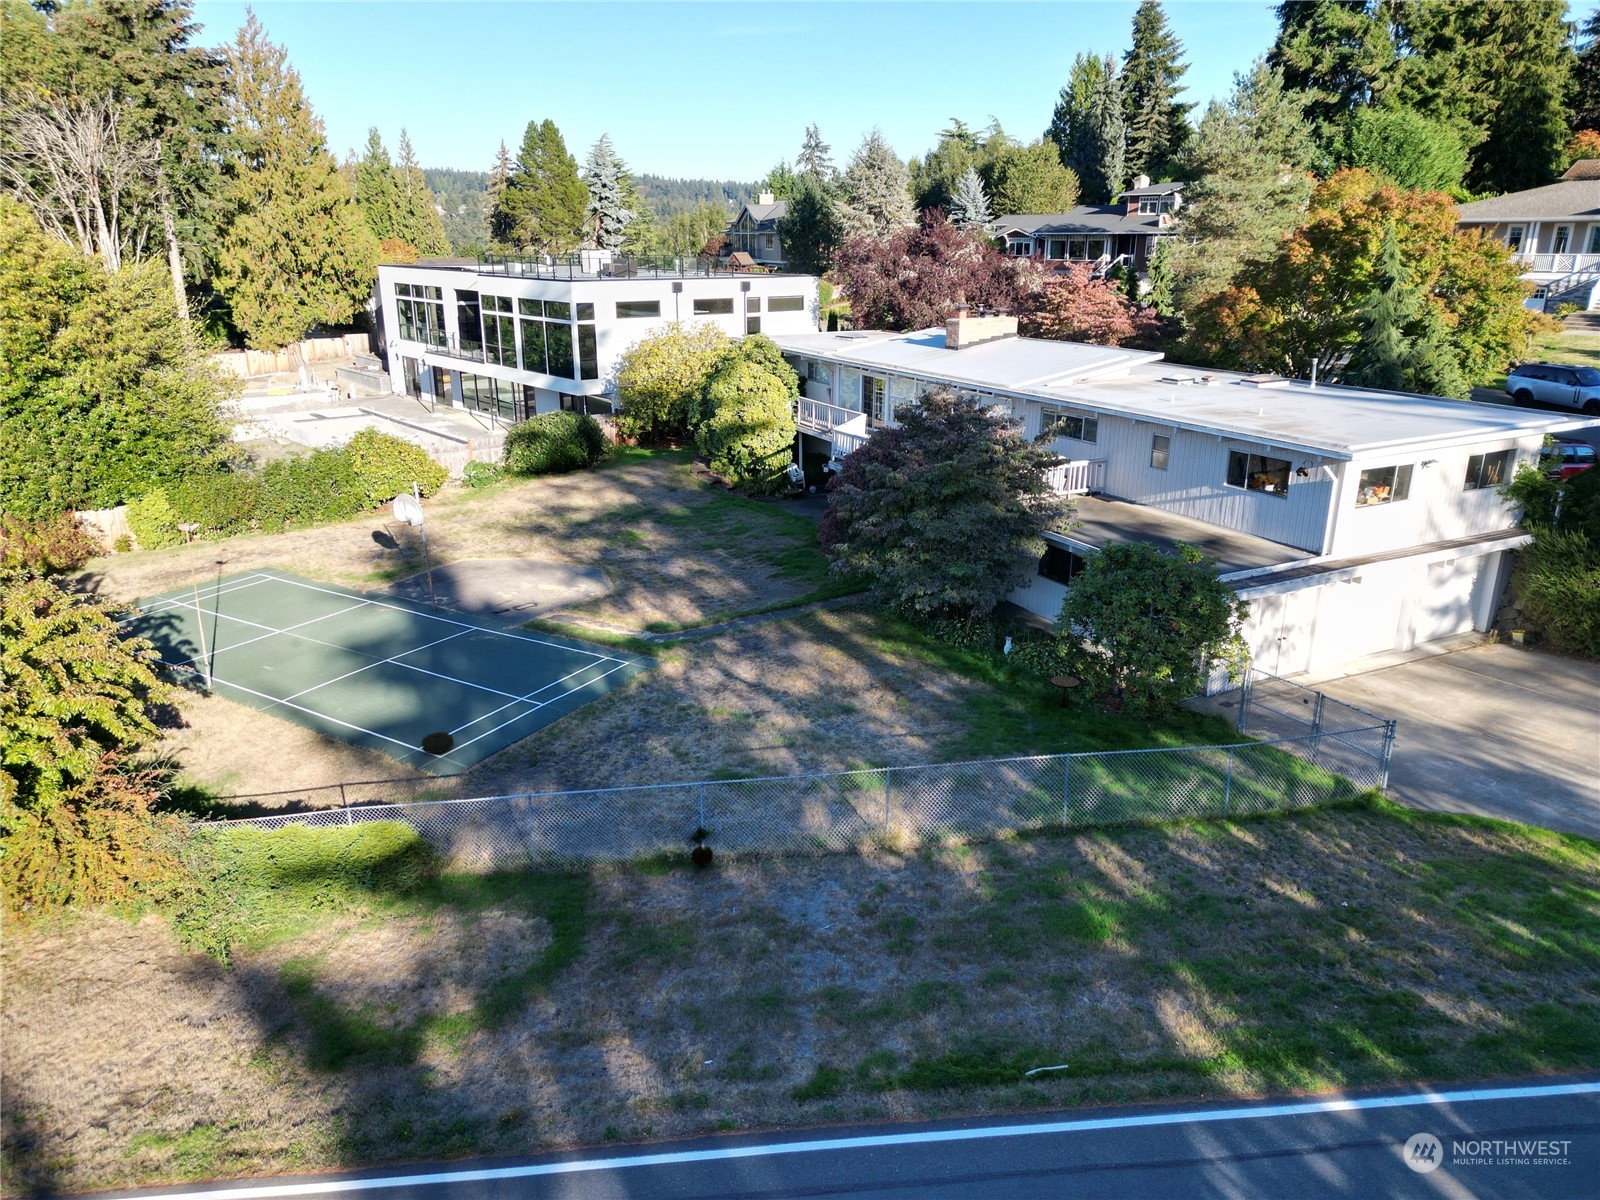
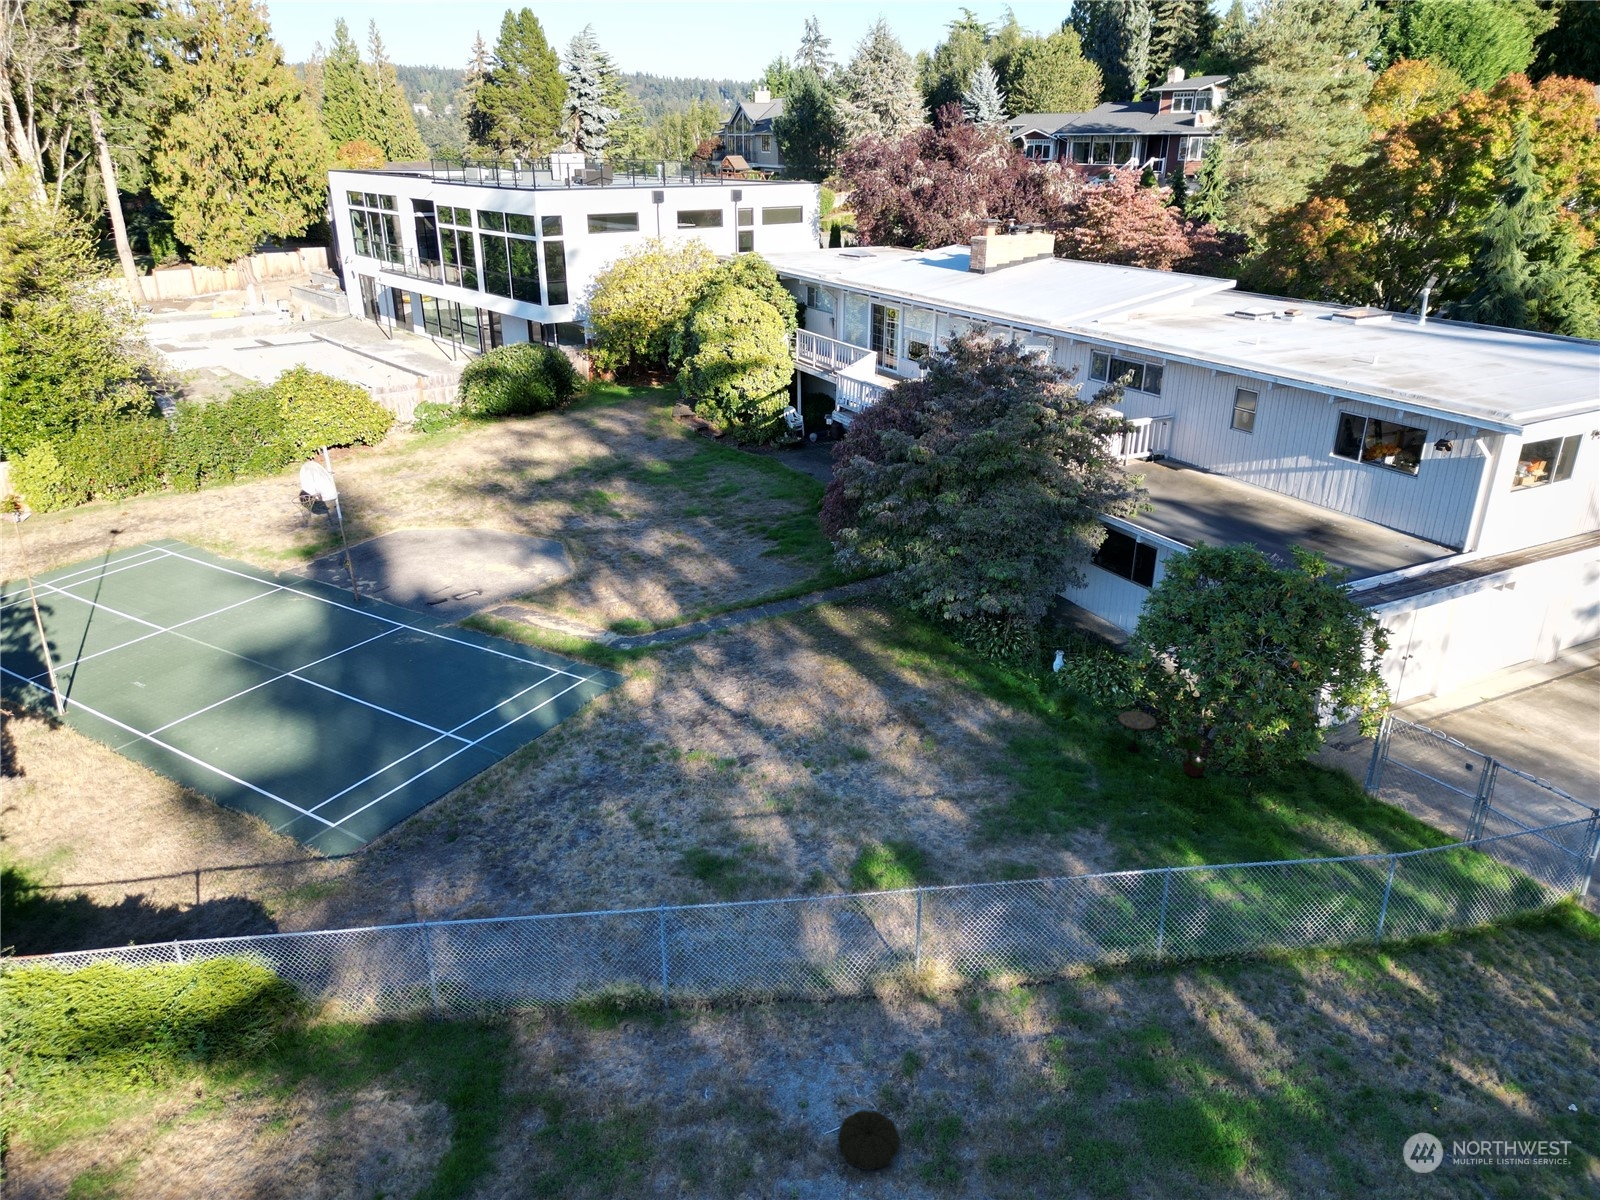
pouf: present [421,732,454,753] -> present [838,1110,899,1171]
potted tree: present [687,825,713,866] -> present [1179,735,1206,777]

